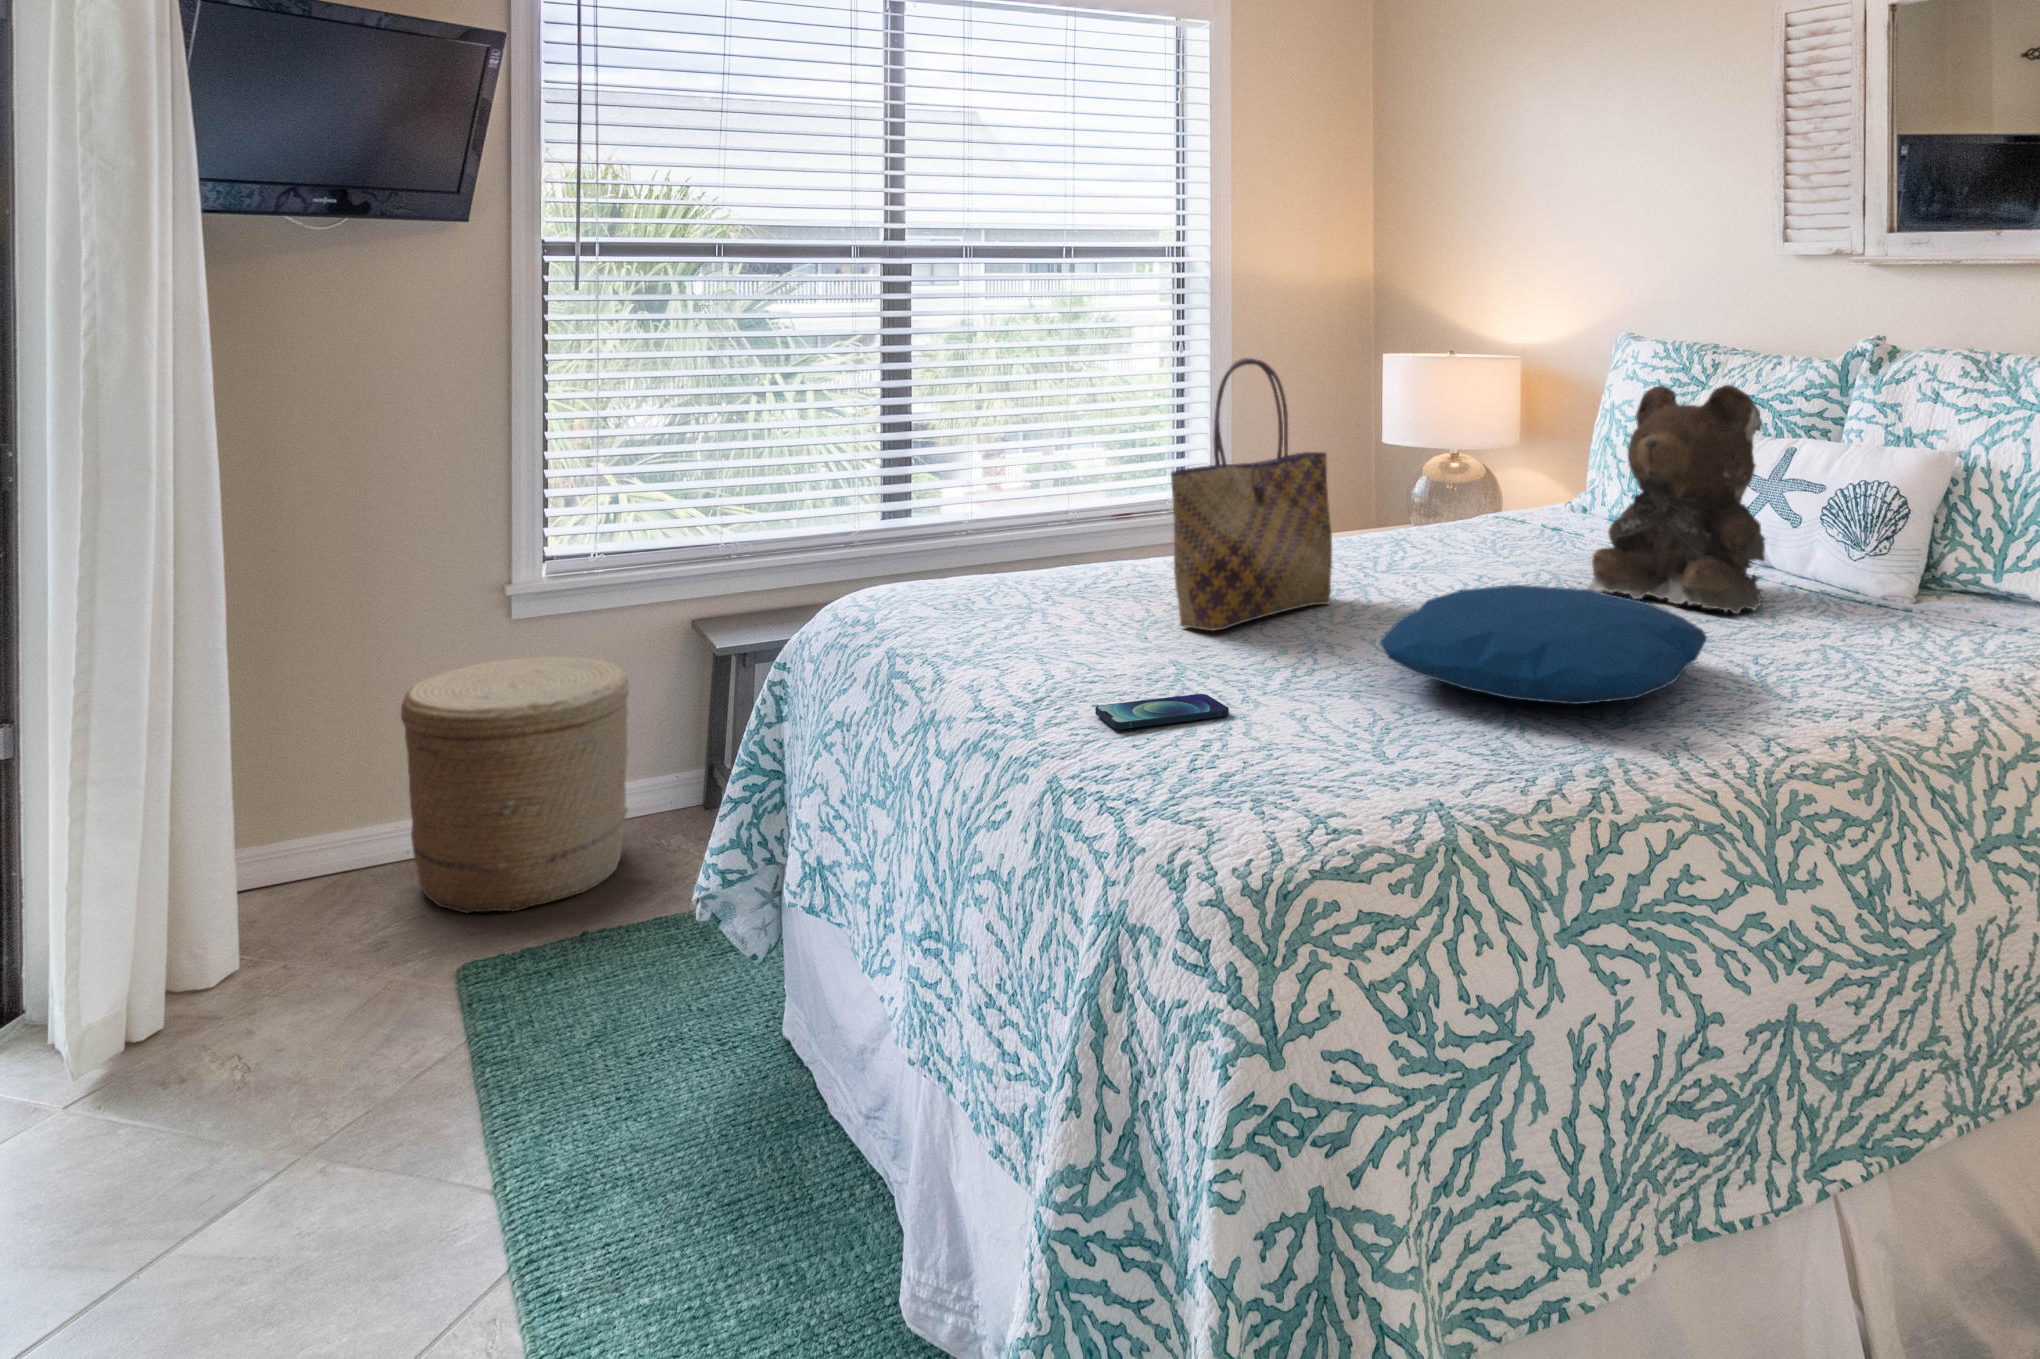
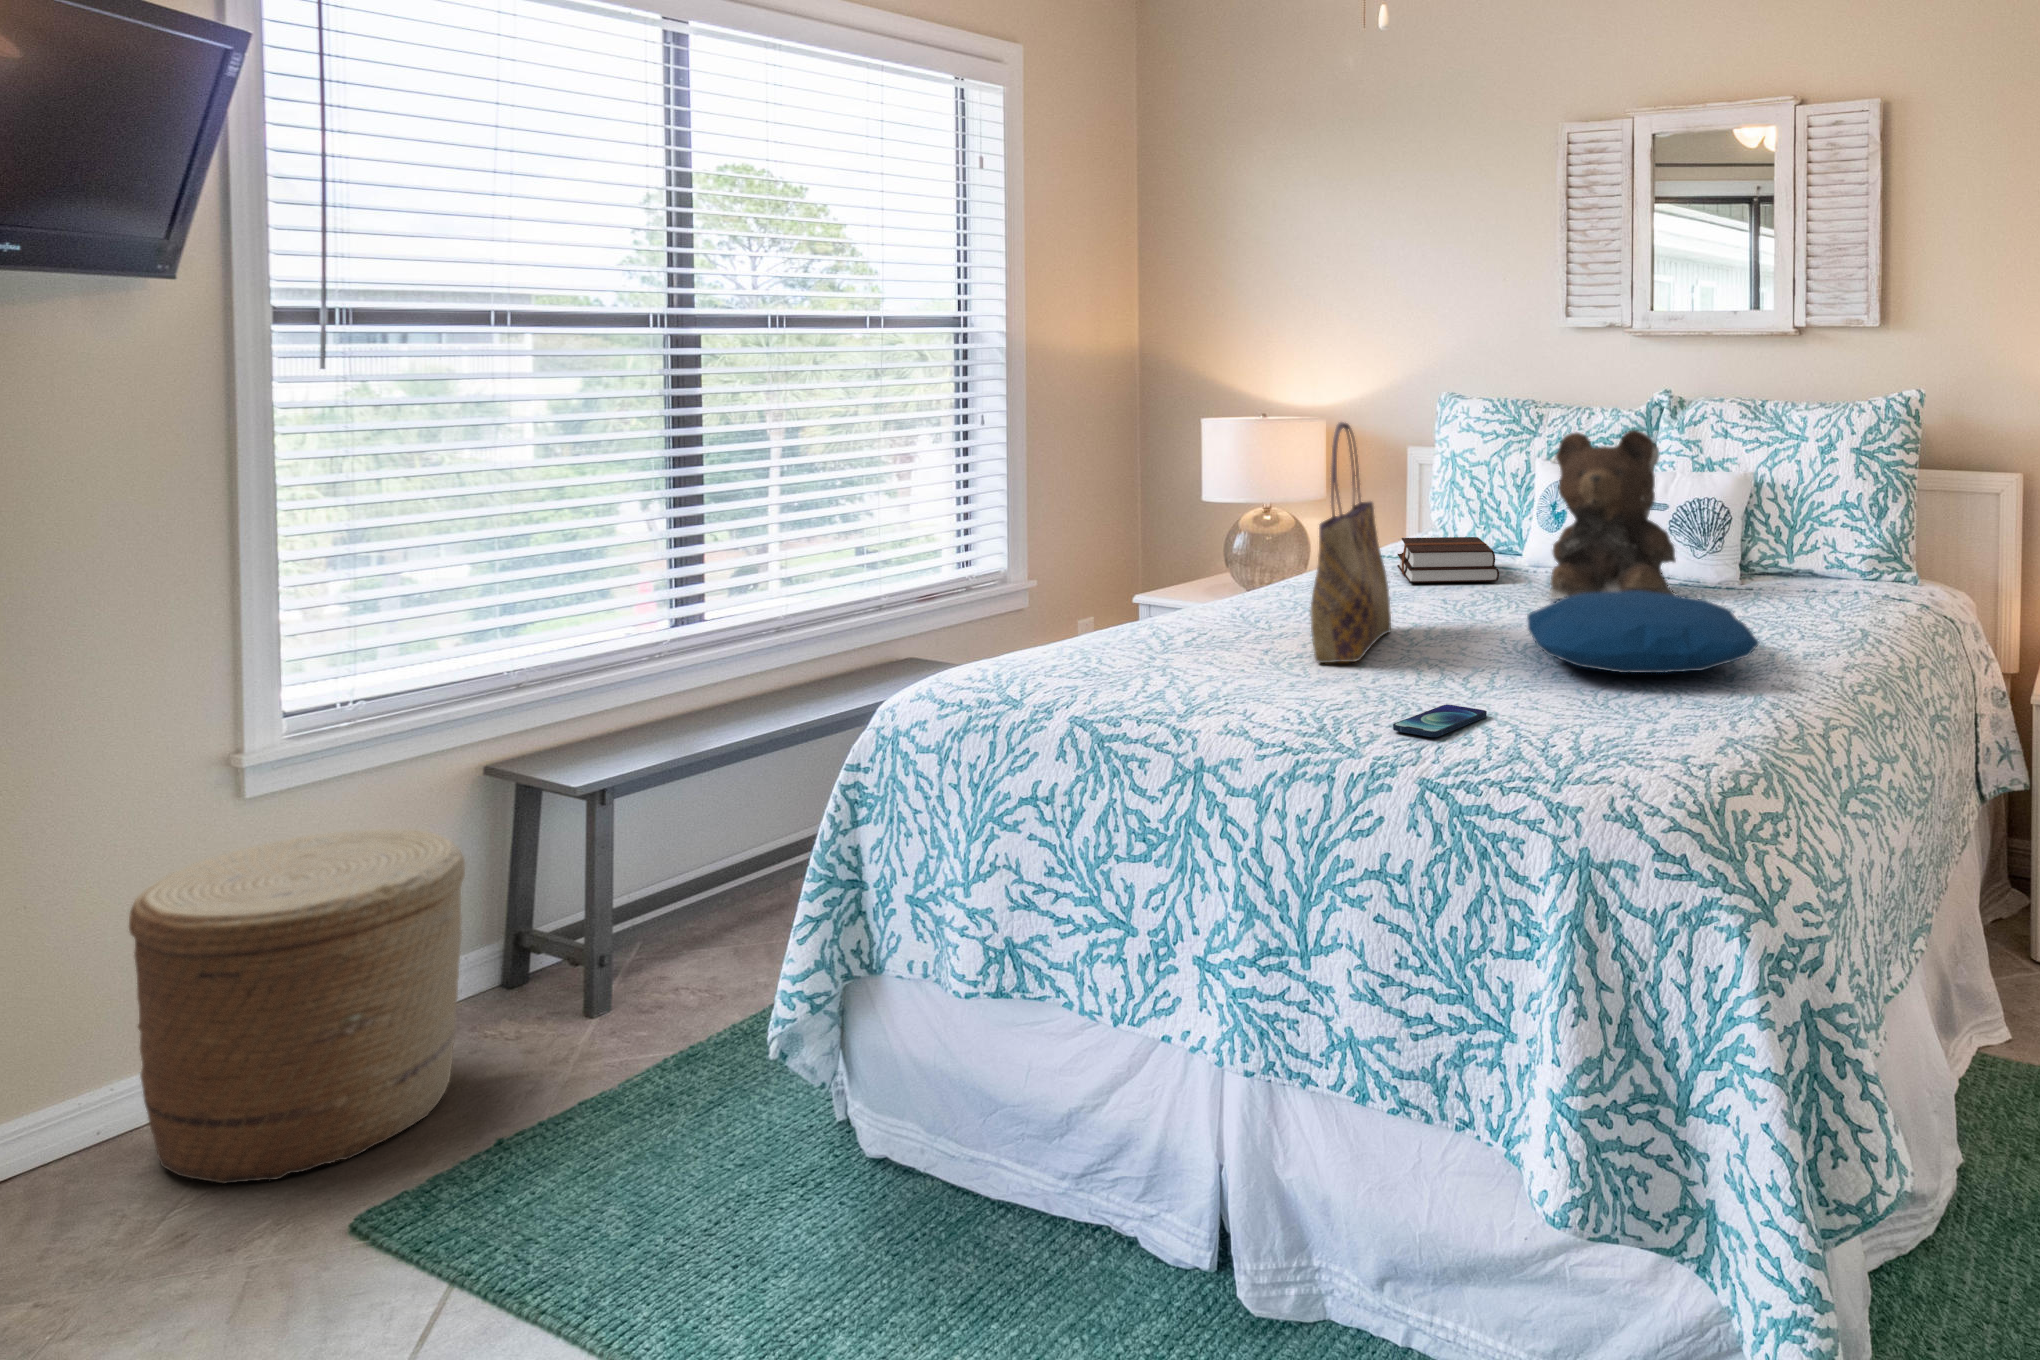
hardback book: none [1461,501,1593,561] -> present [1397,537,1499,583]

